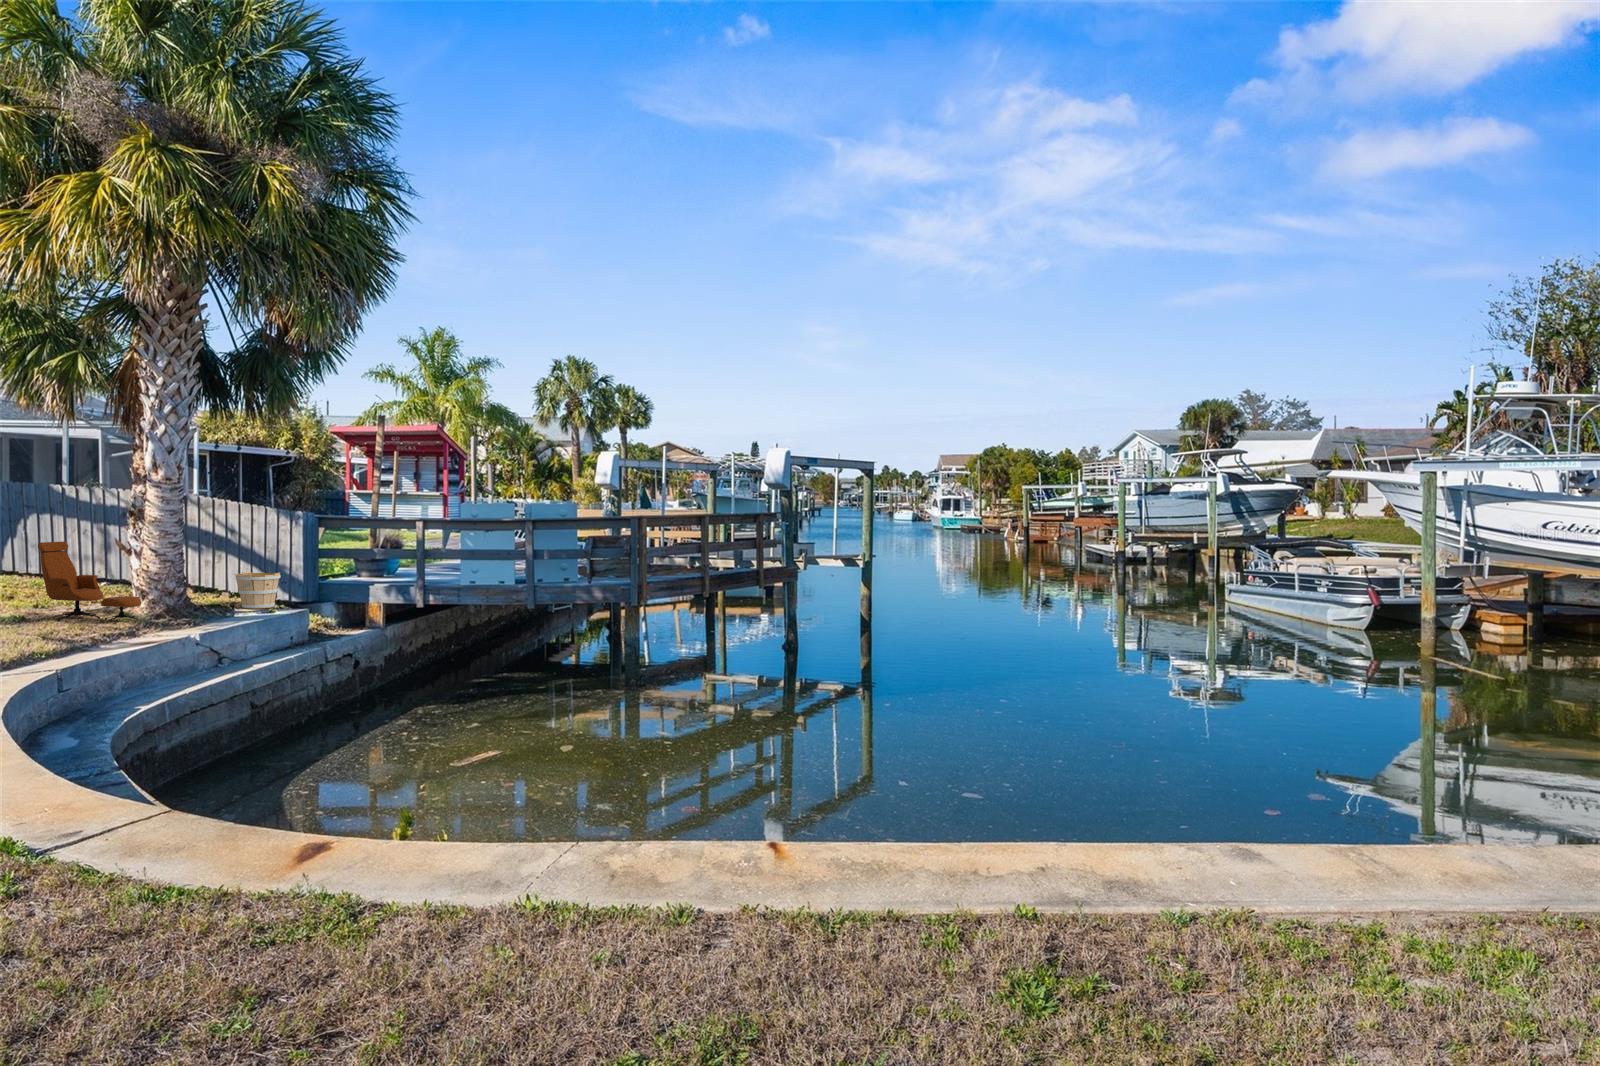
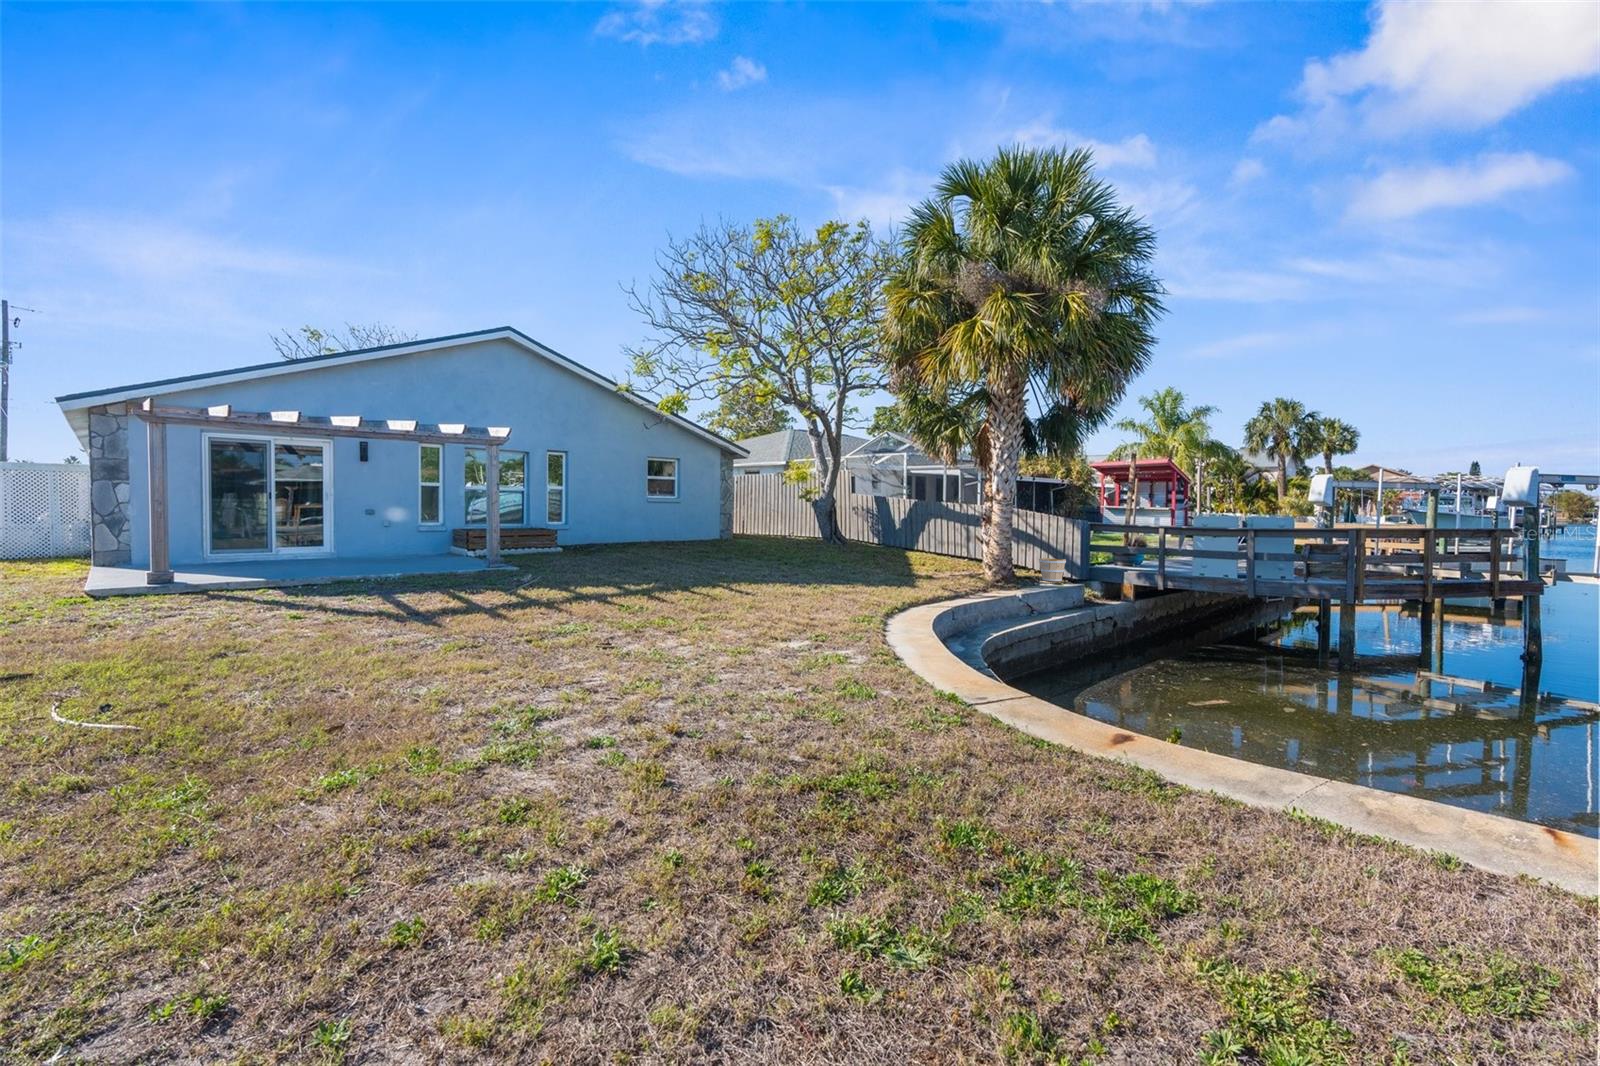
lounge chair: present [38,541,141,621] -> none [939,535,989,582]

